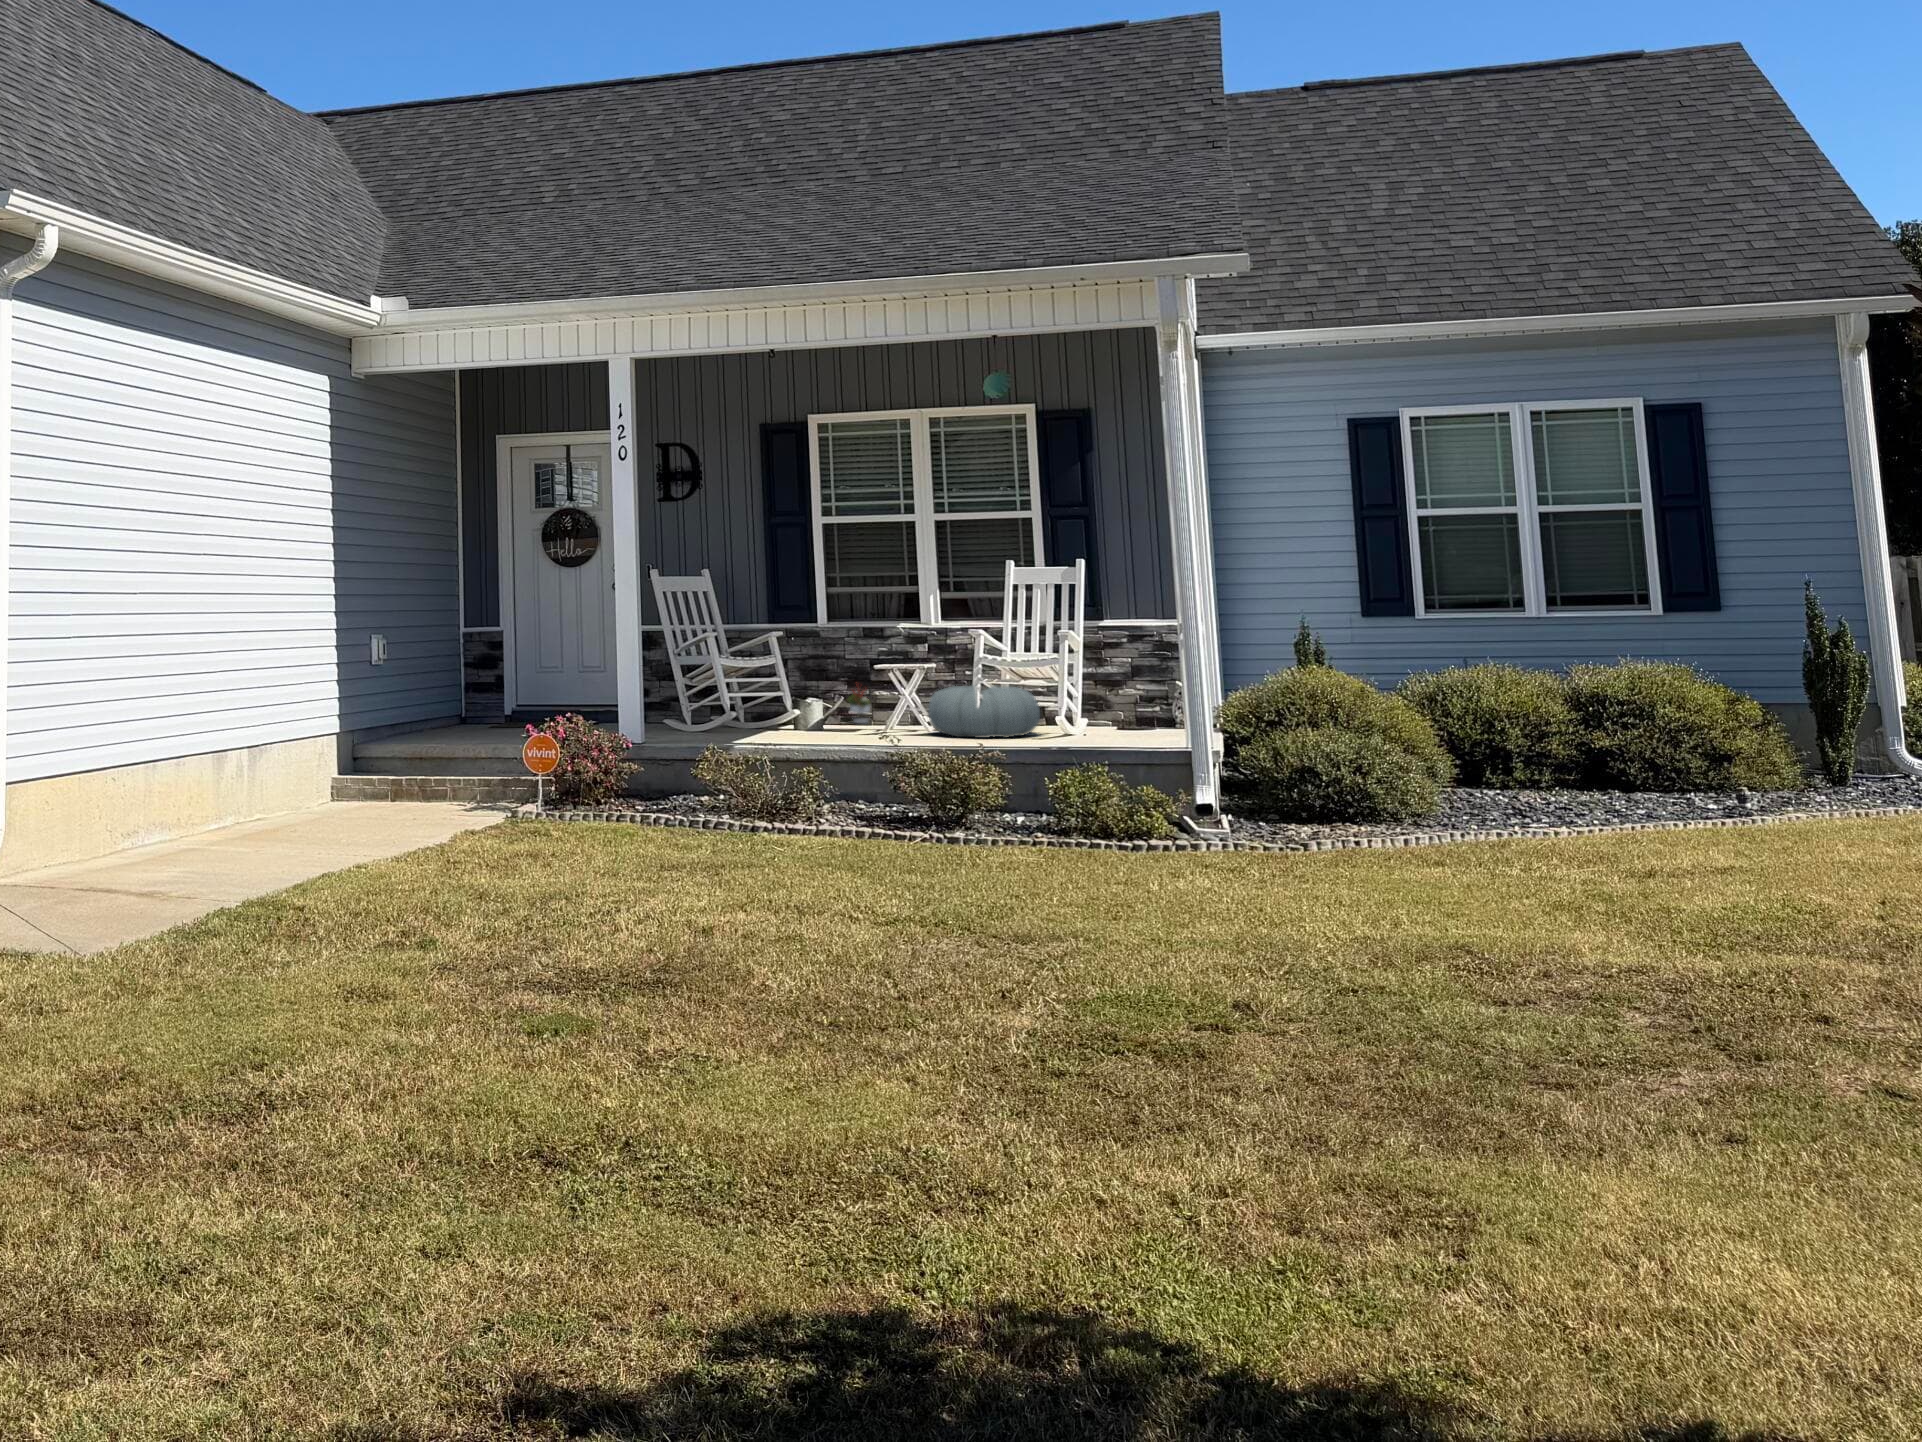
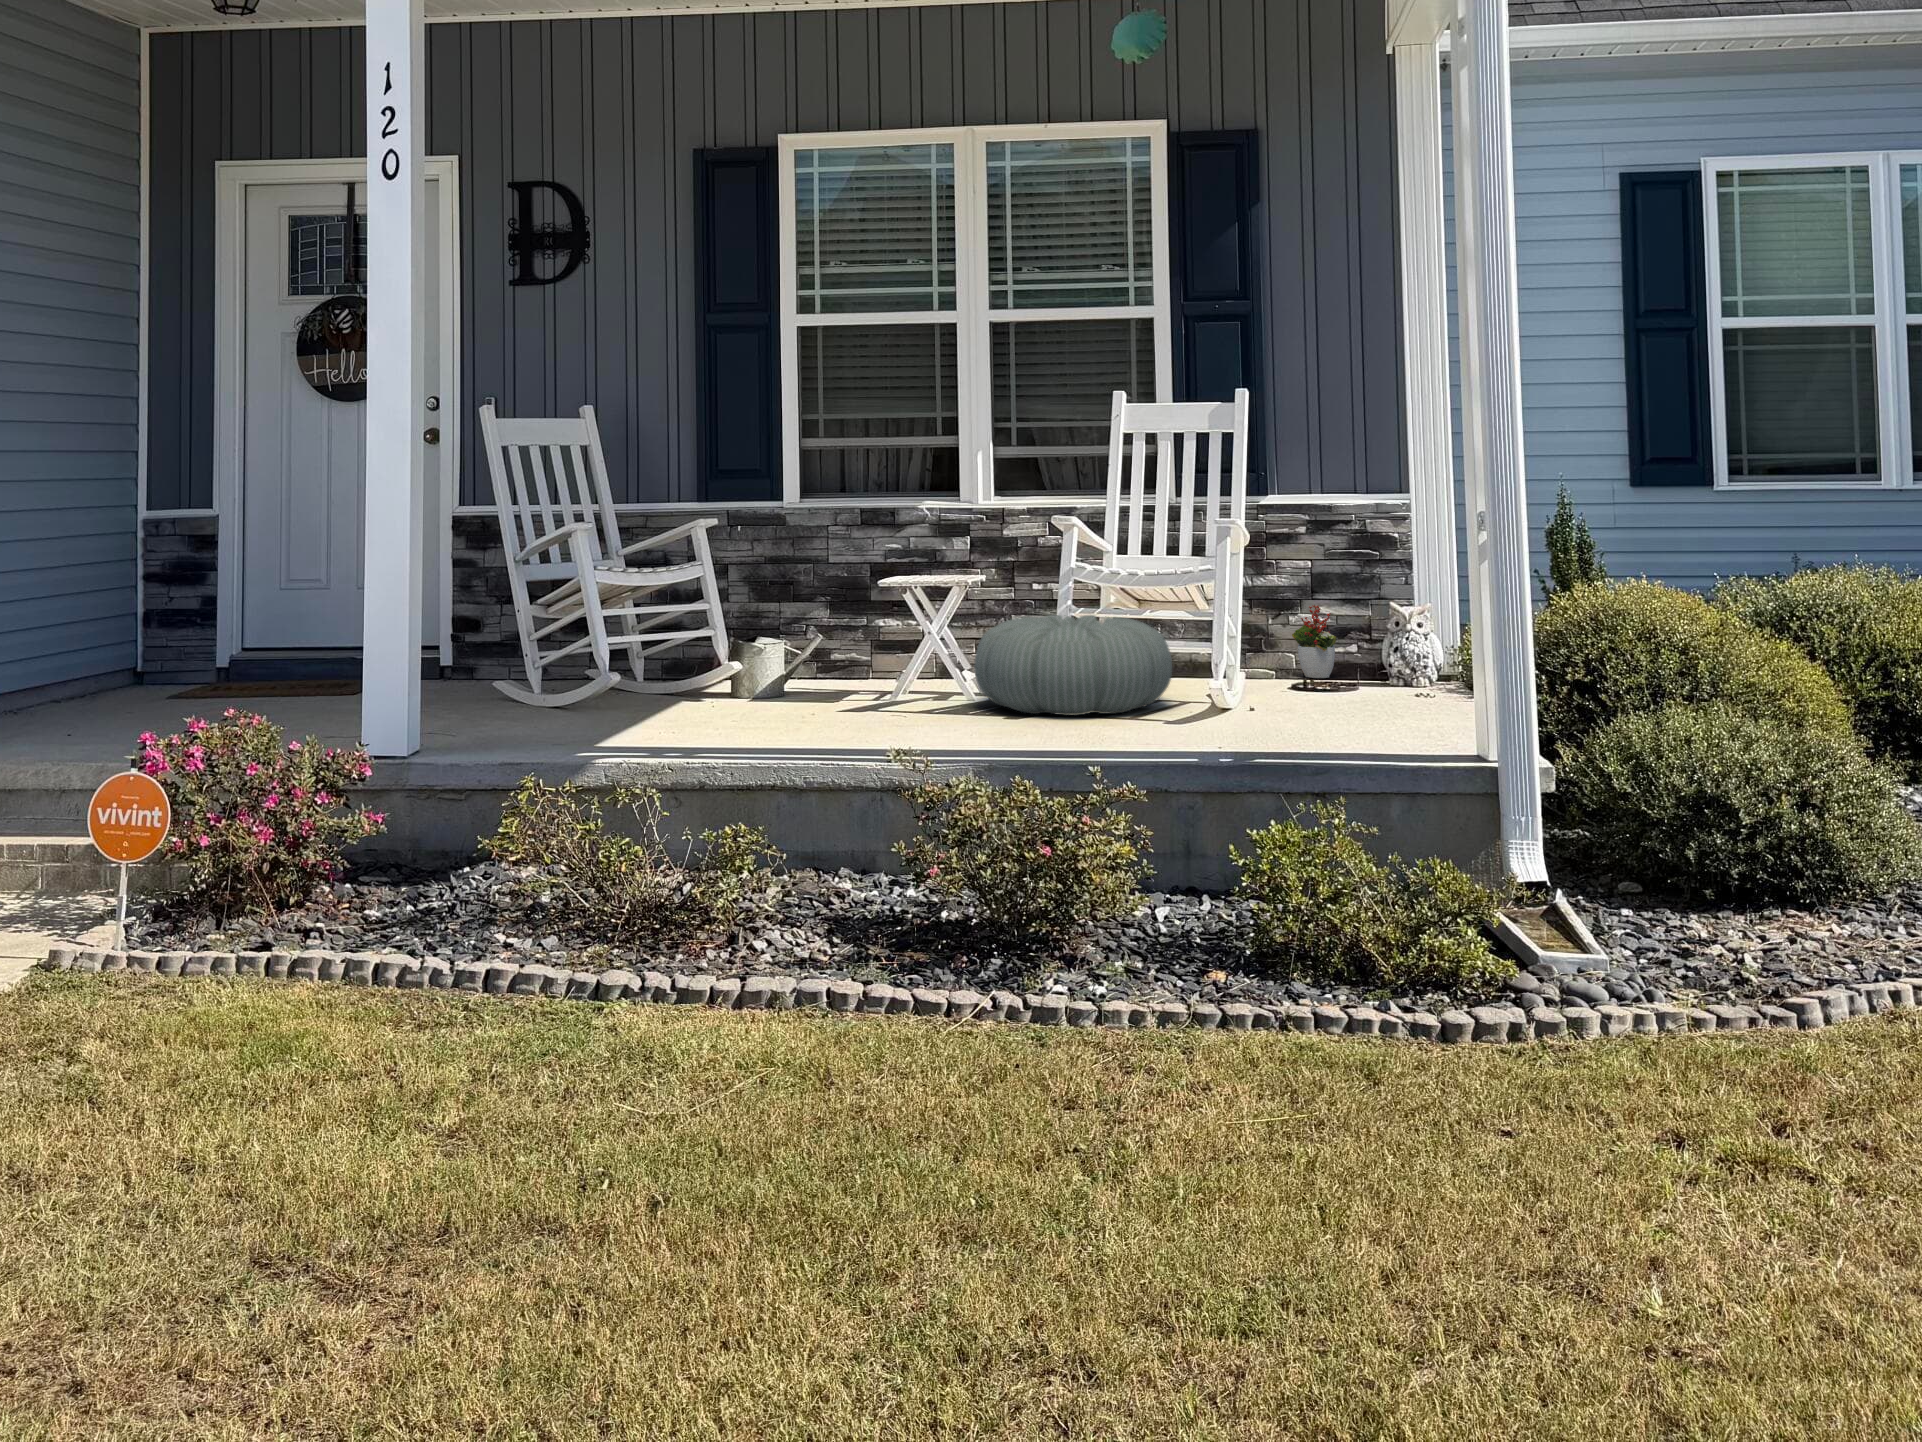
decorative plant: present [848,684,870,723] -> present [1292,605,1336,678]

